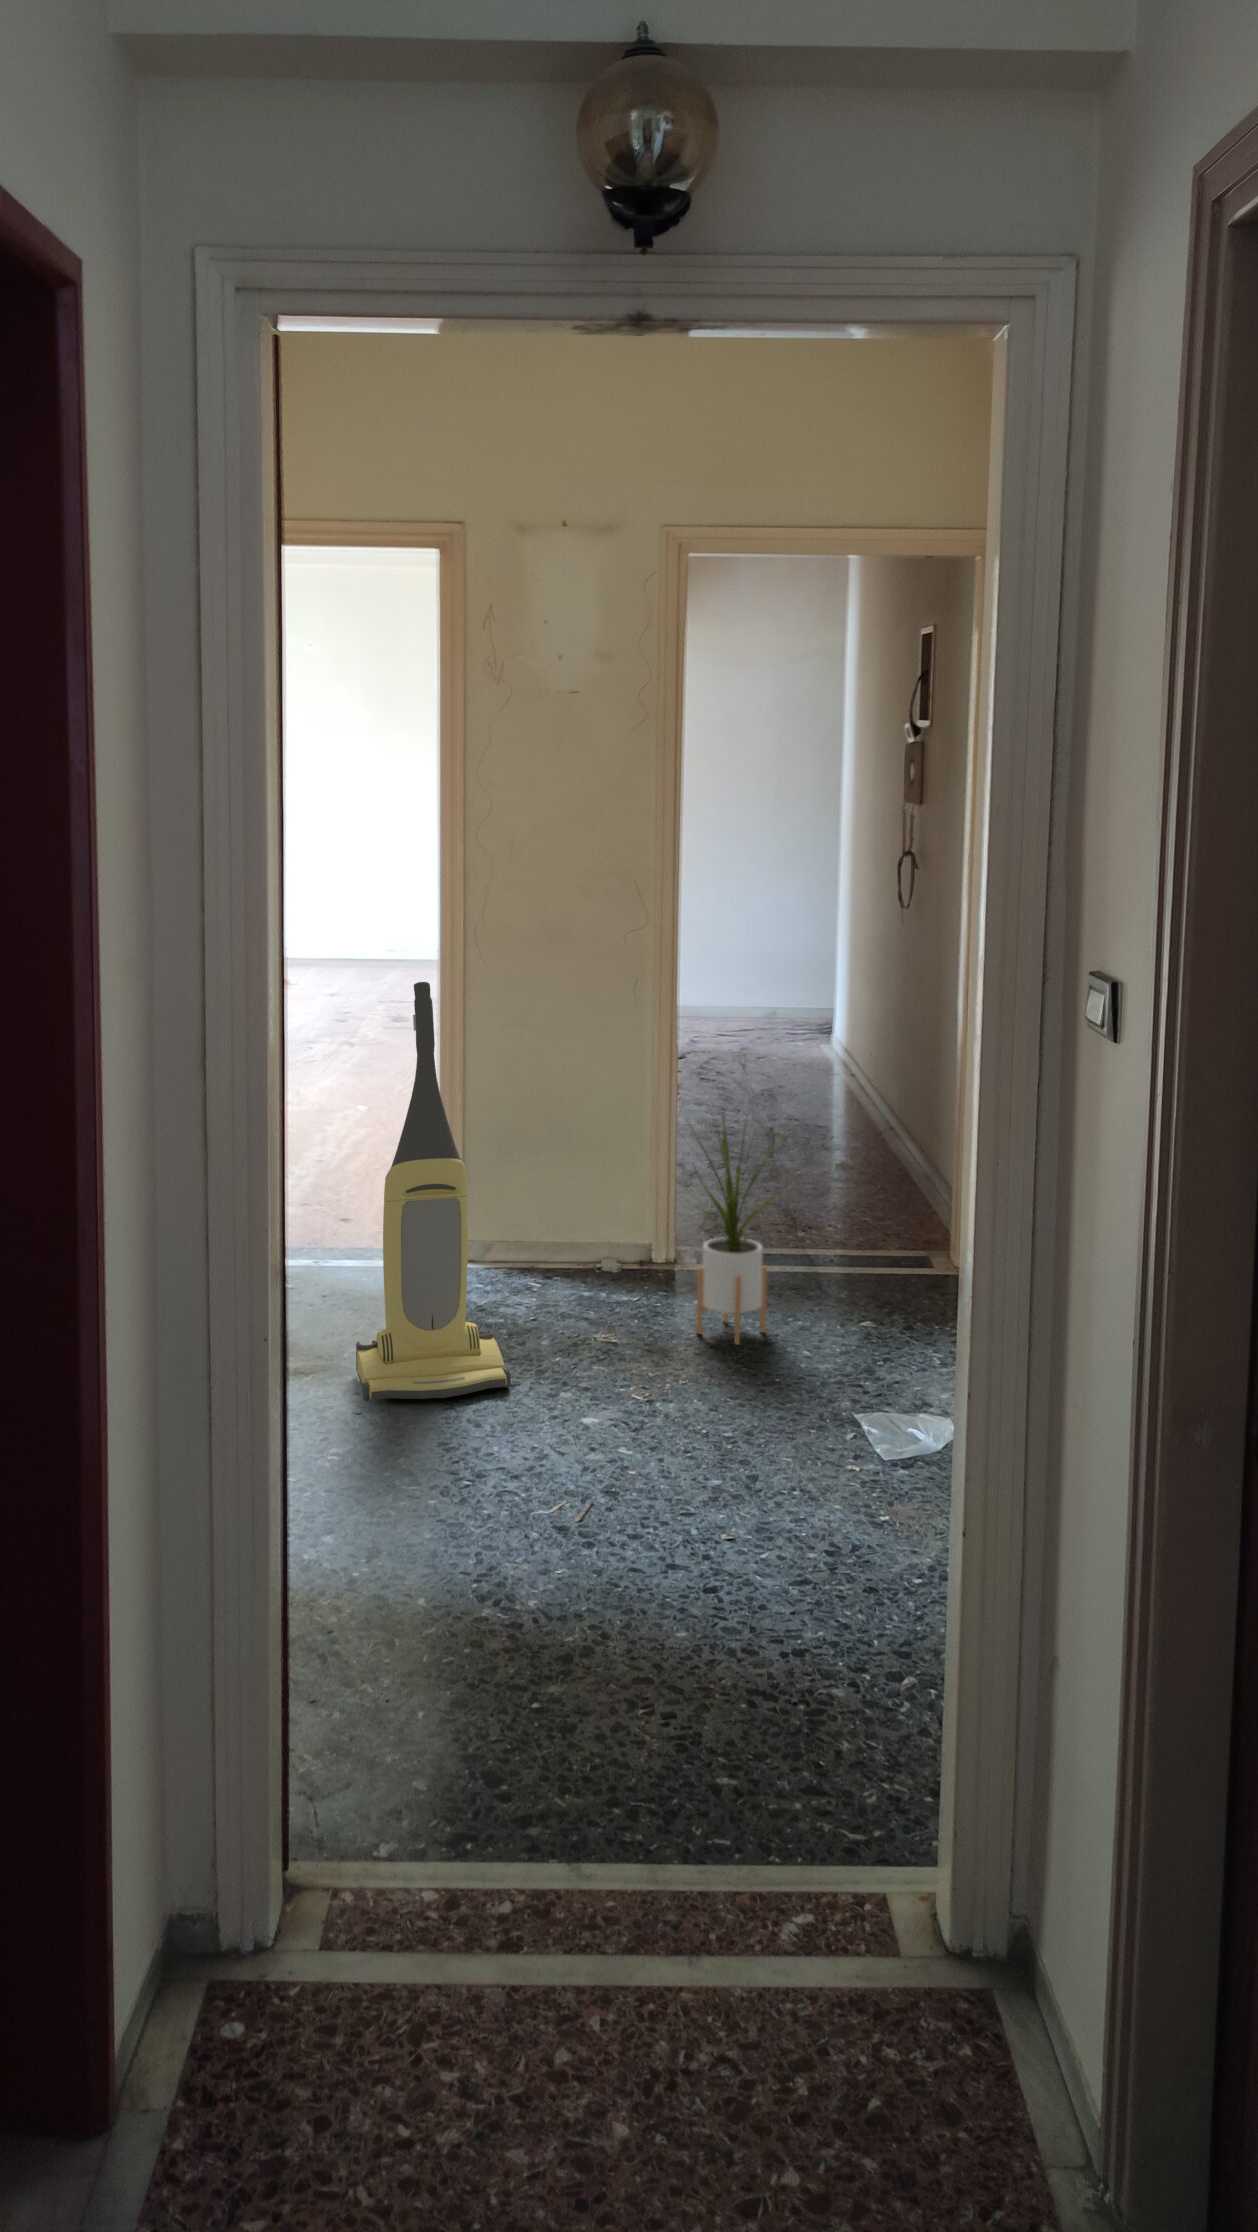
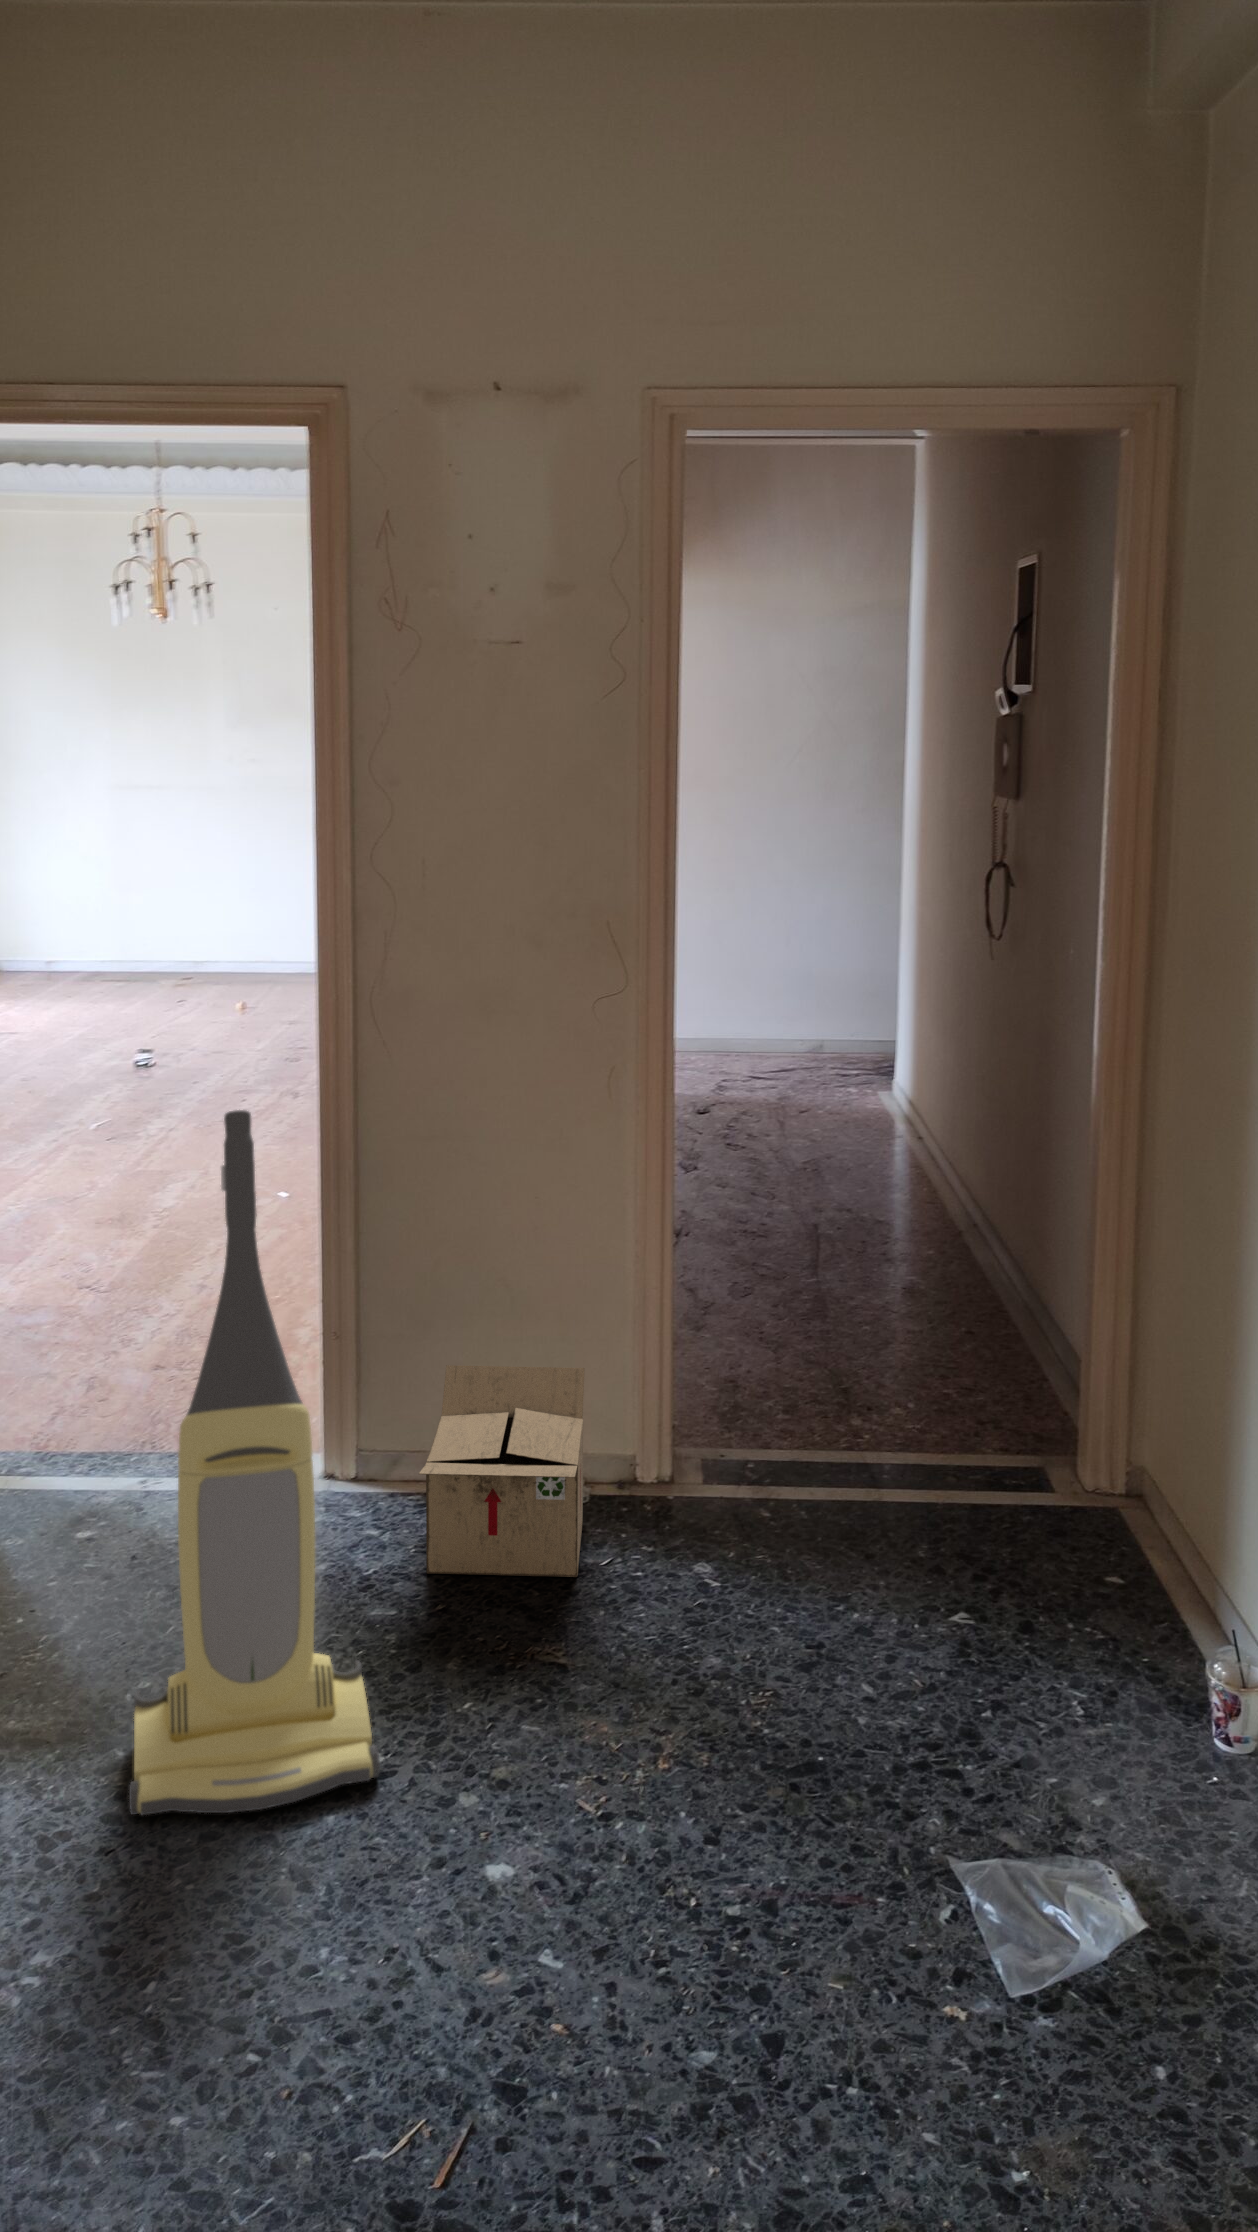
house plant: present [678,1112,796,1345] -> none [655,1275,856,1671]
cardboard box: none [518,1179,619,1306] -> present [419,1365,585,1577]

